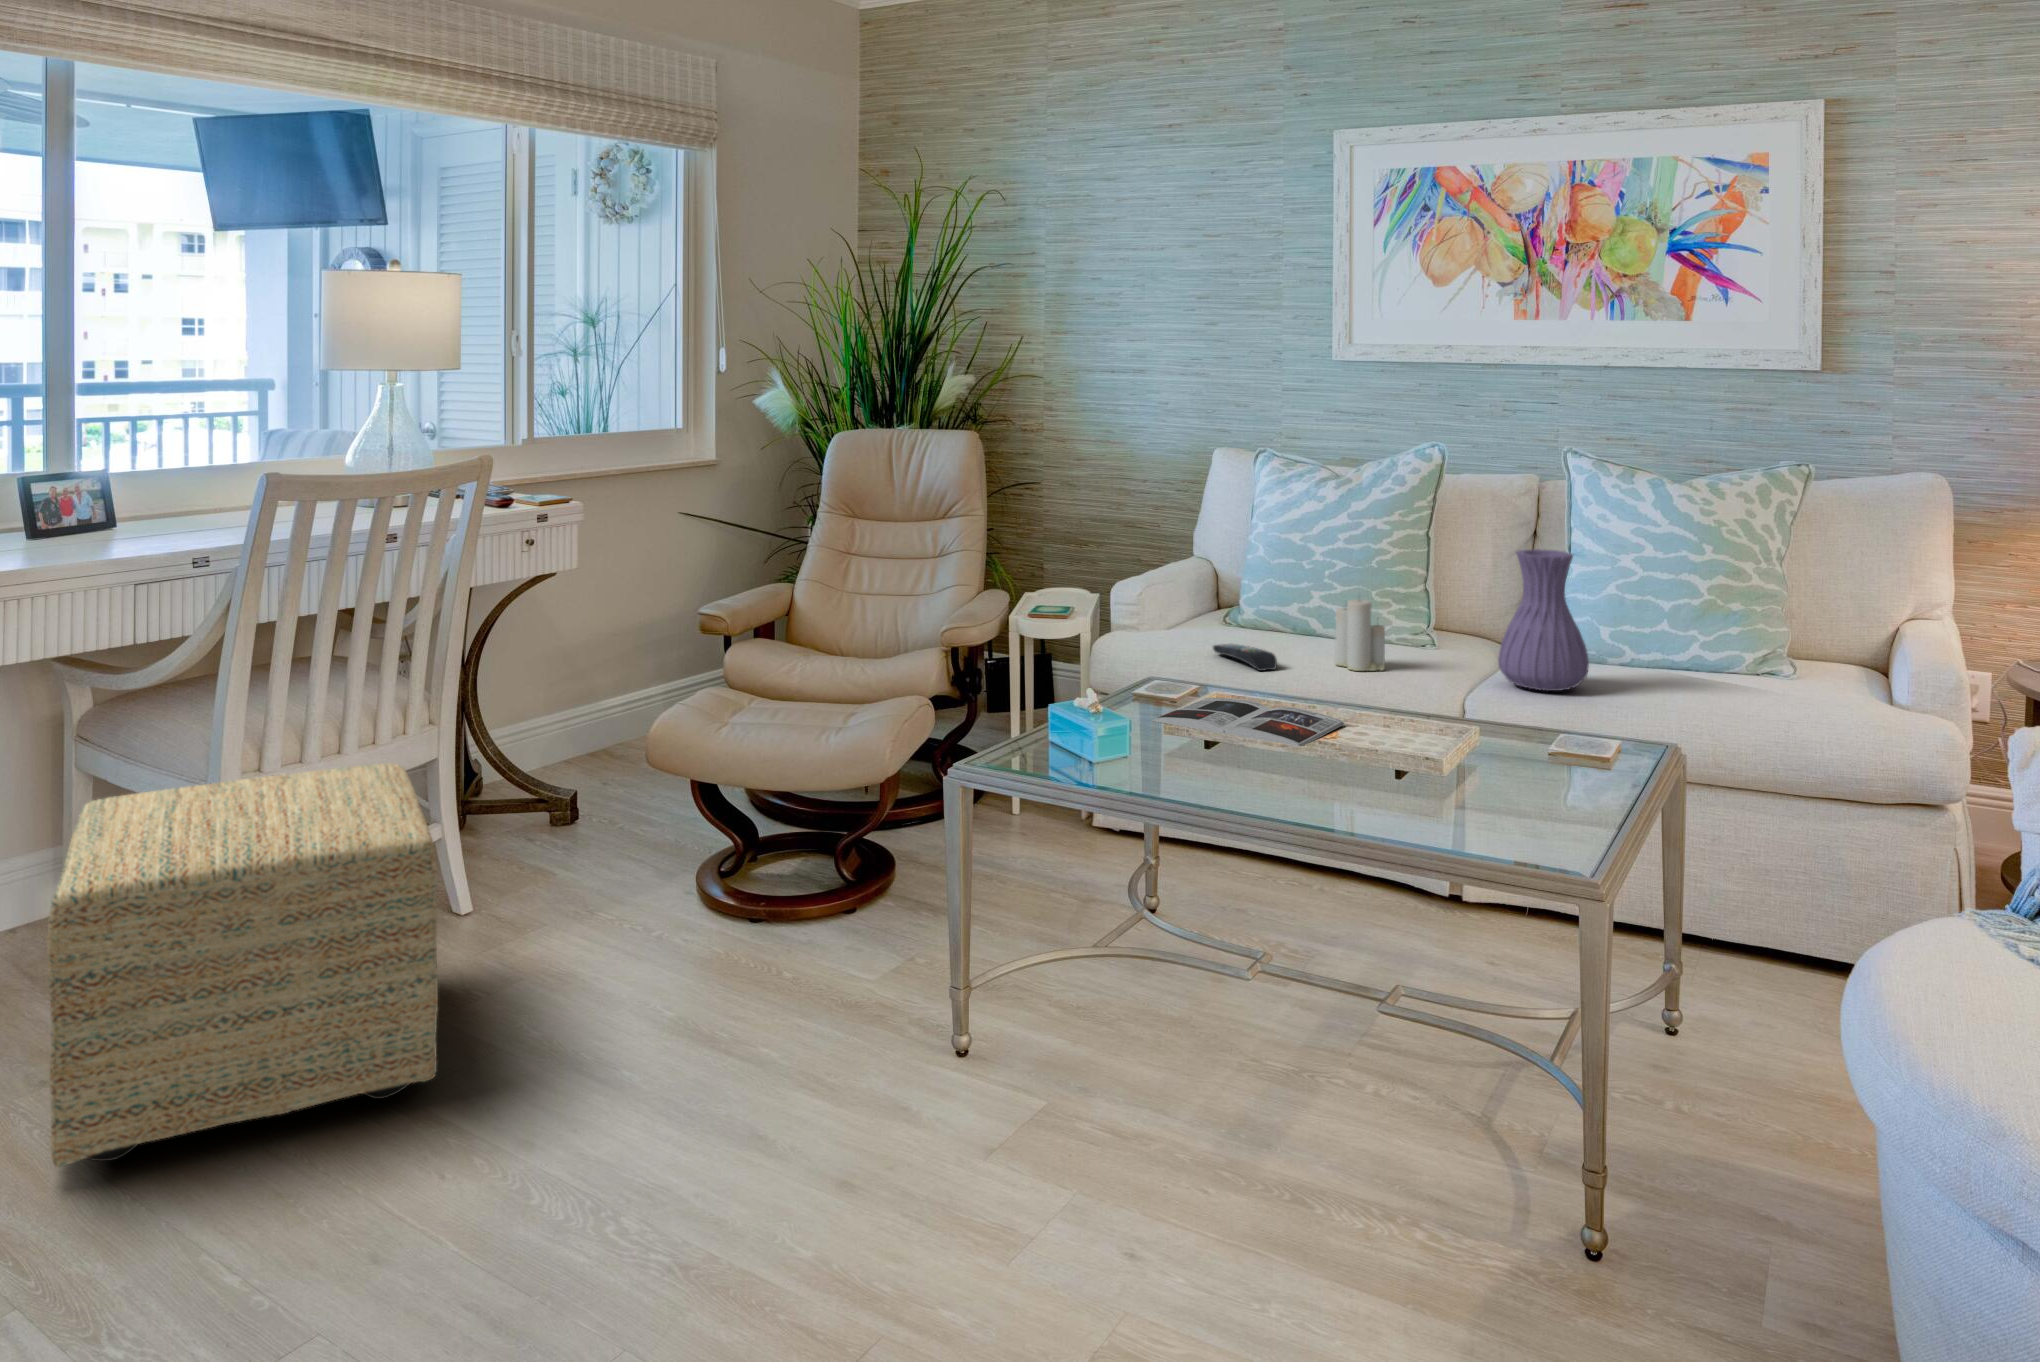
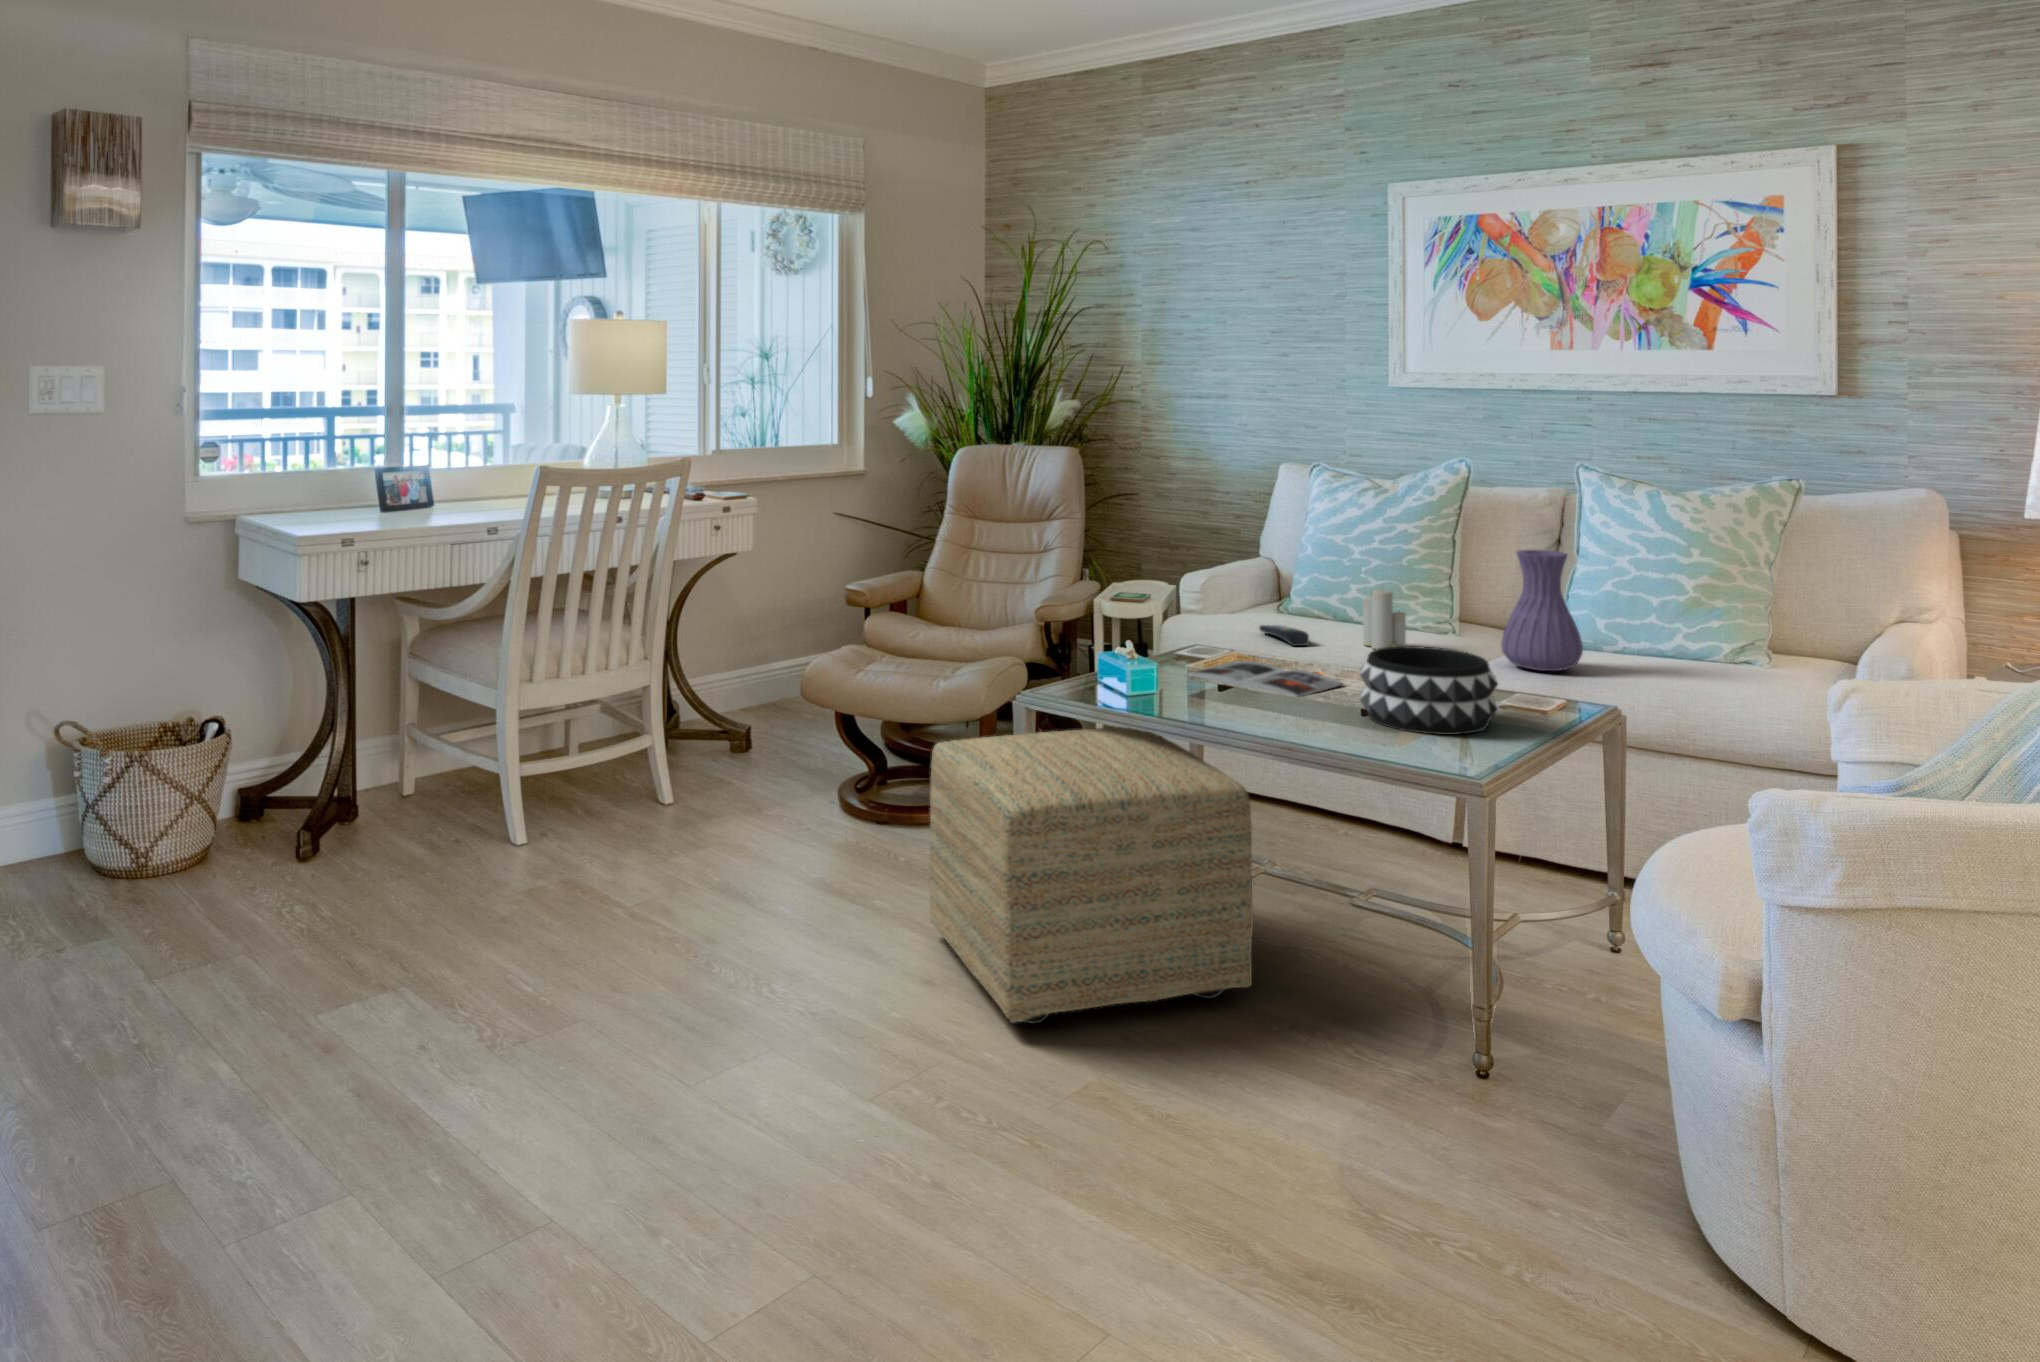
decorative bowl: none [1383,679,1553,793] -> present [1360,646,1498,735]
ottoman: present [47,764,438,1167] -> present [930,727,1253,1023]

